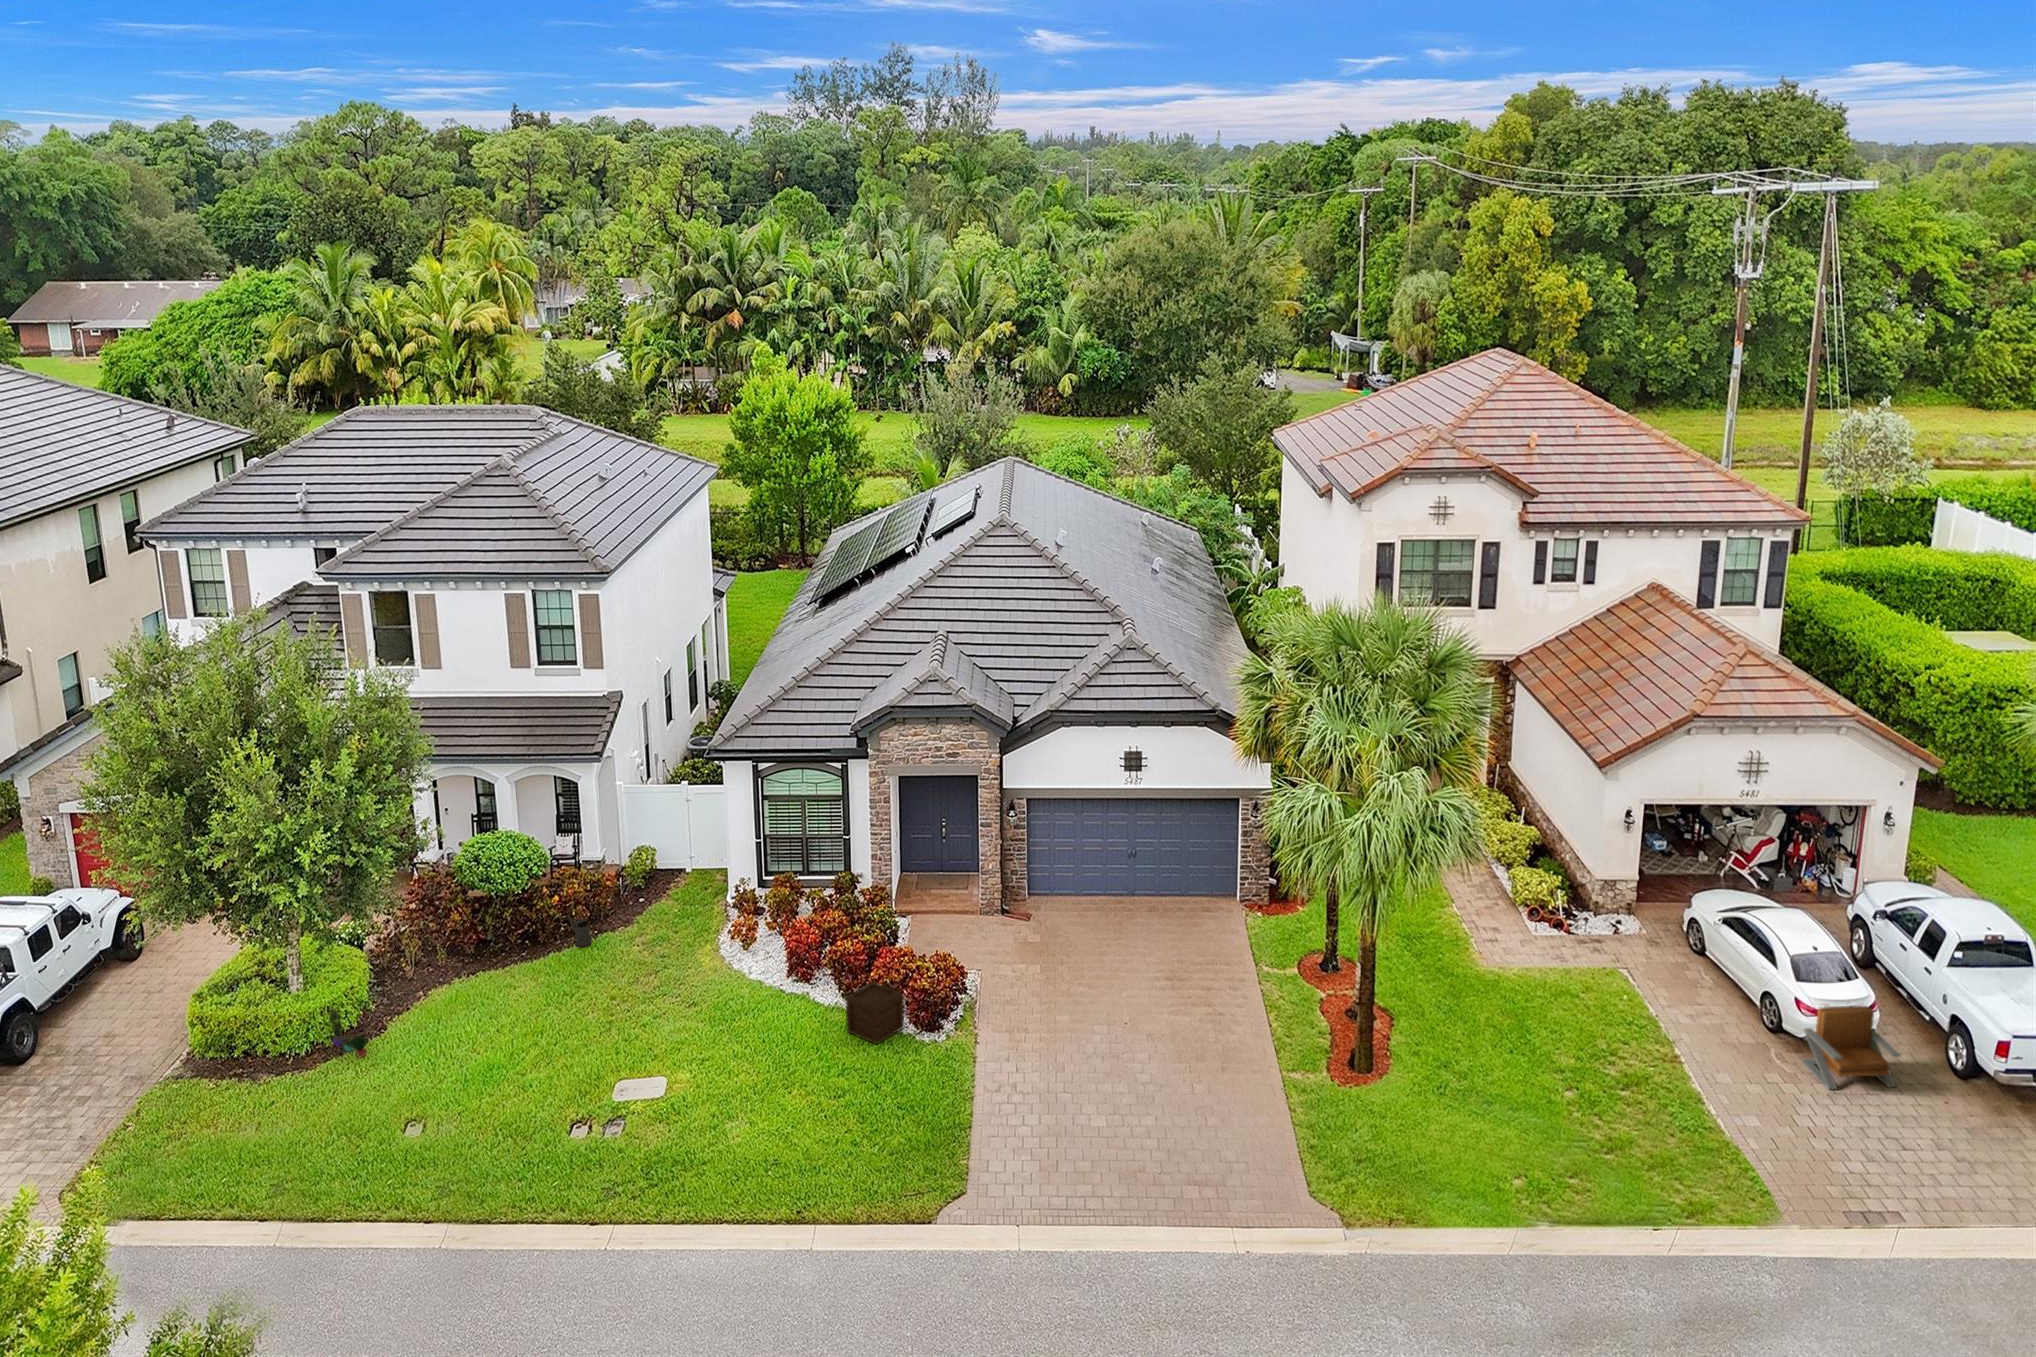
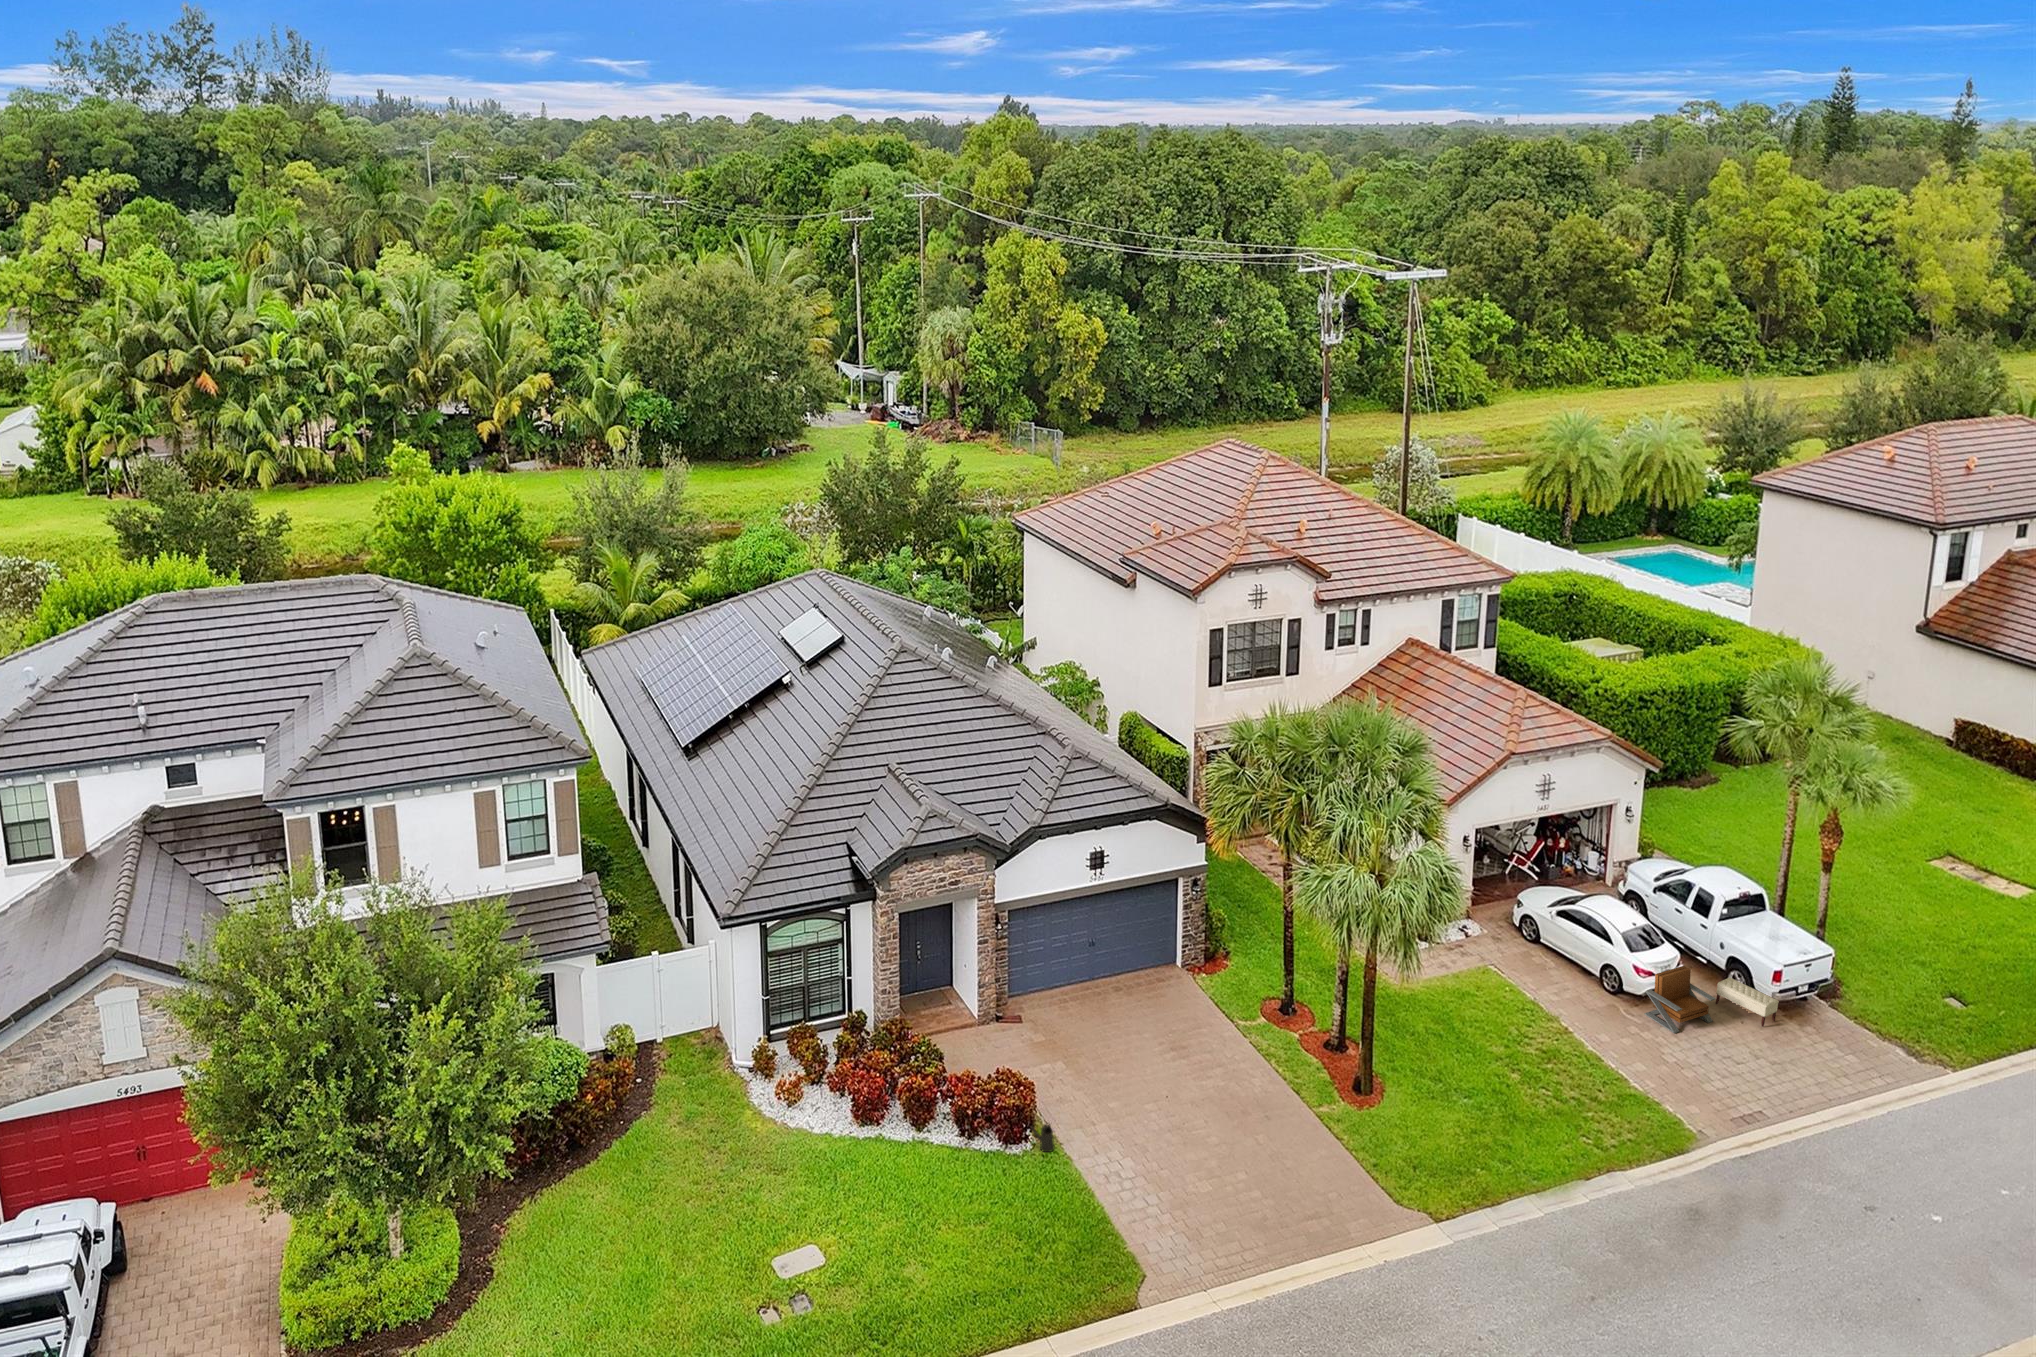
watering can: present [567,915,592,947] -> present [1031,1123,1055,1152]
wooden crate: present [845,982,904,1044] -> none [949,1104,996,1159]
potted plant: present [328,1008,367,1057] -> none [479,1244,530,1285]
bench: none [1915,1037,1999,1107] -> present [1716,978,1779,1027]

